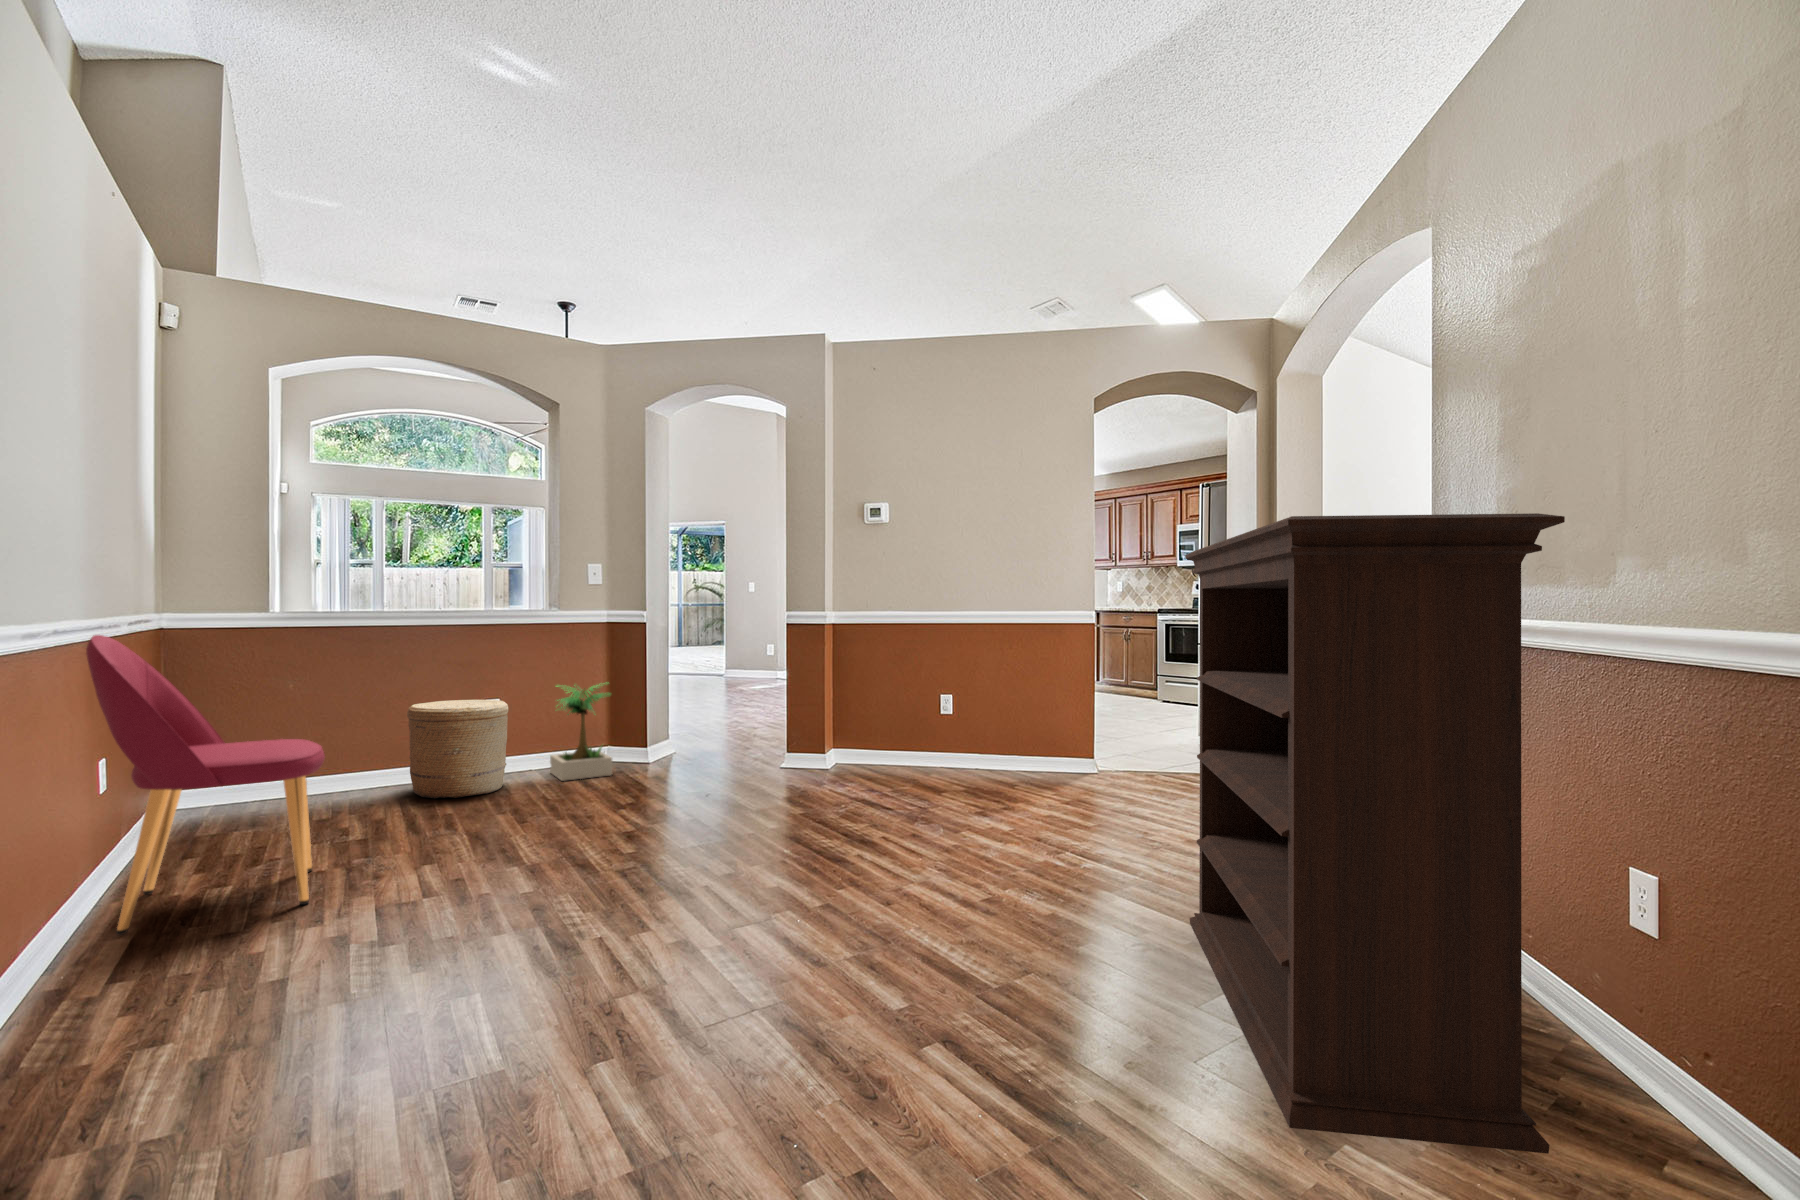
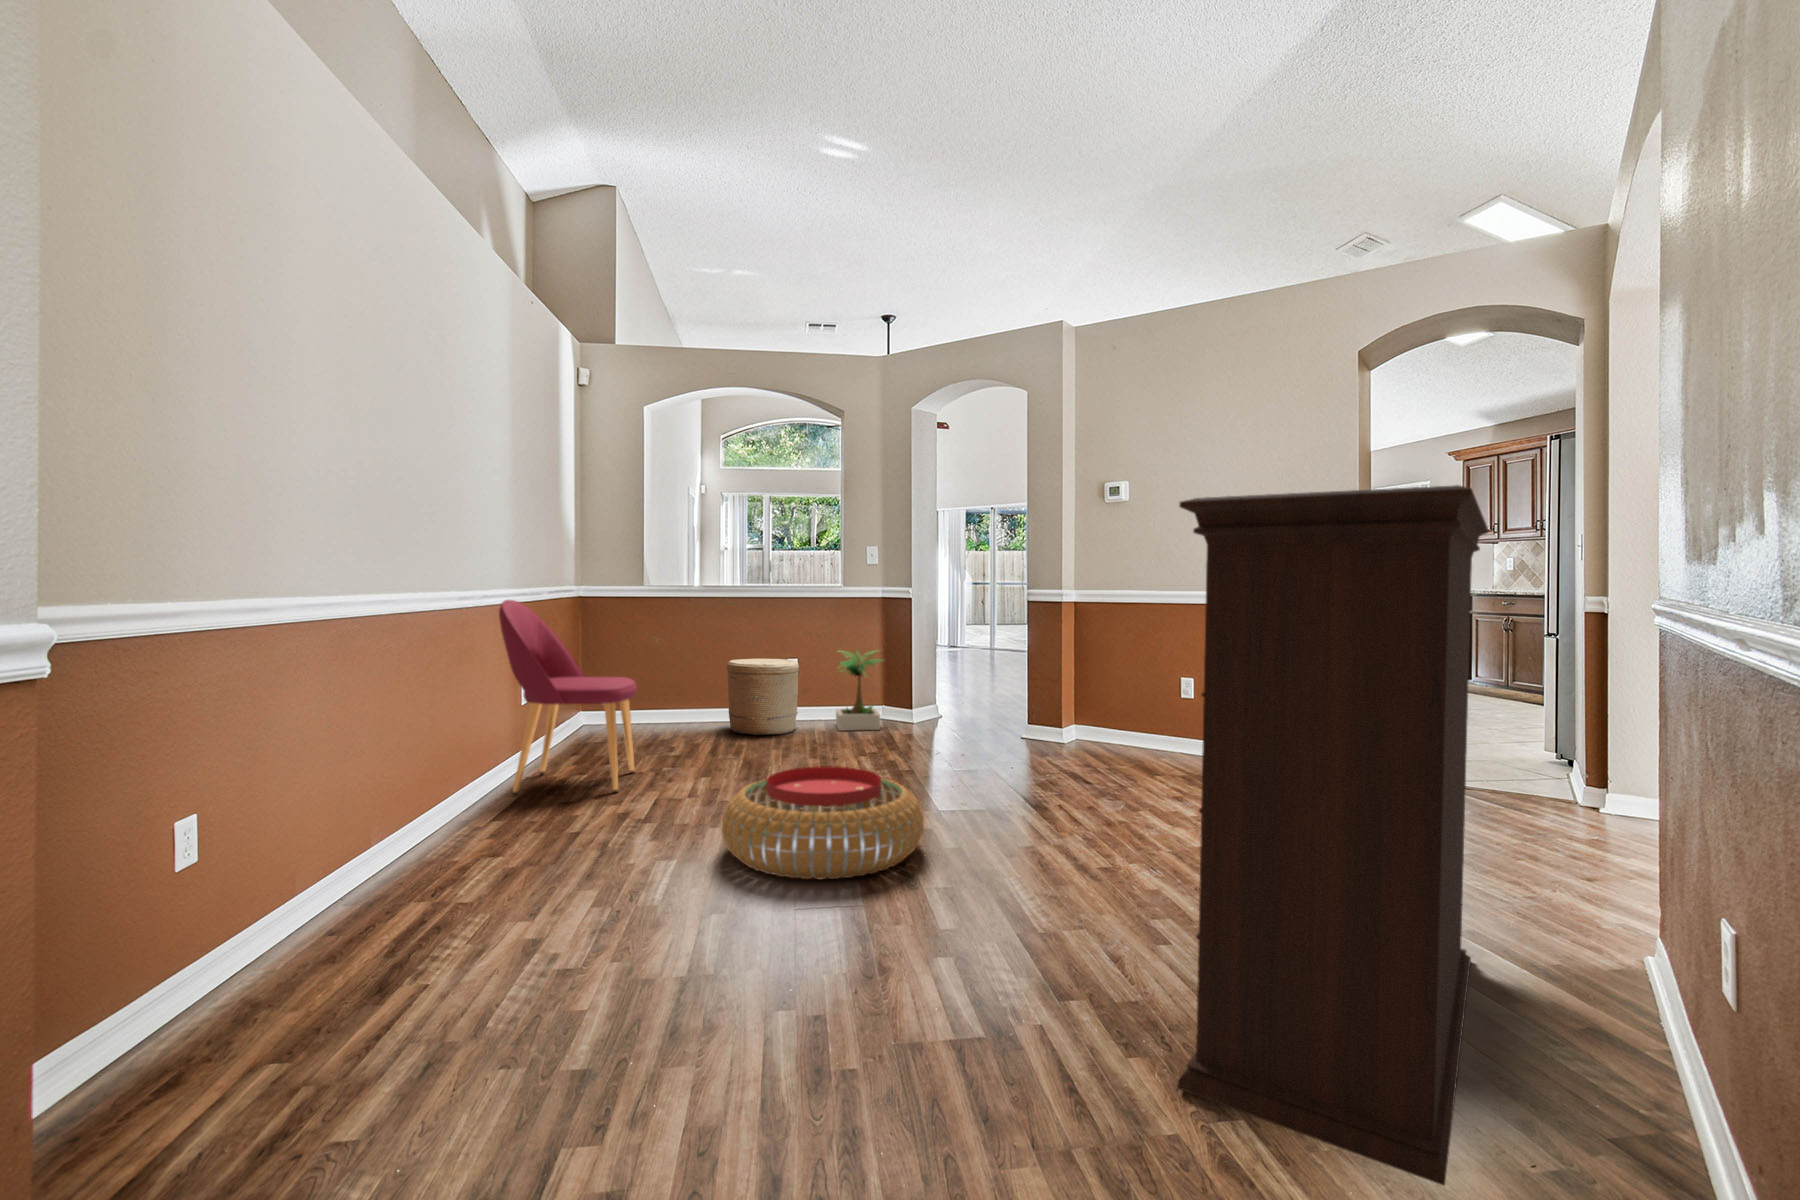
pouf: none [546,828,804,981] -> present [722,766,924,880]

